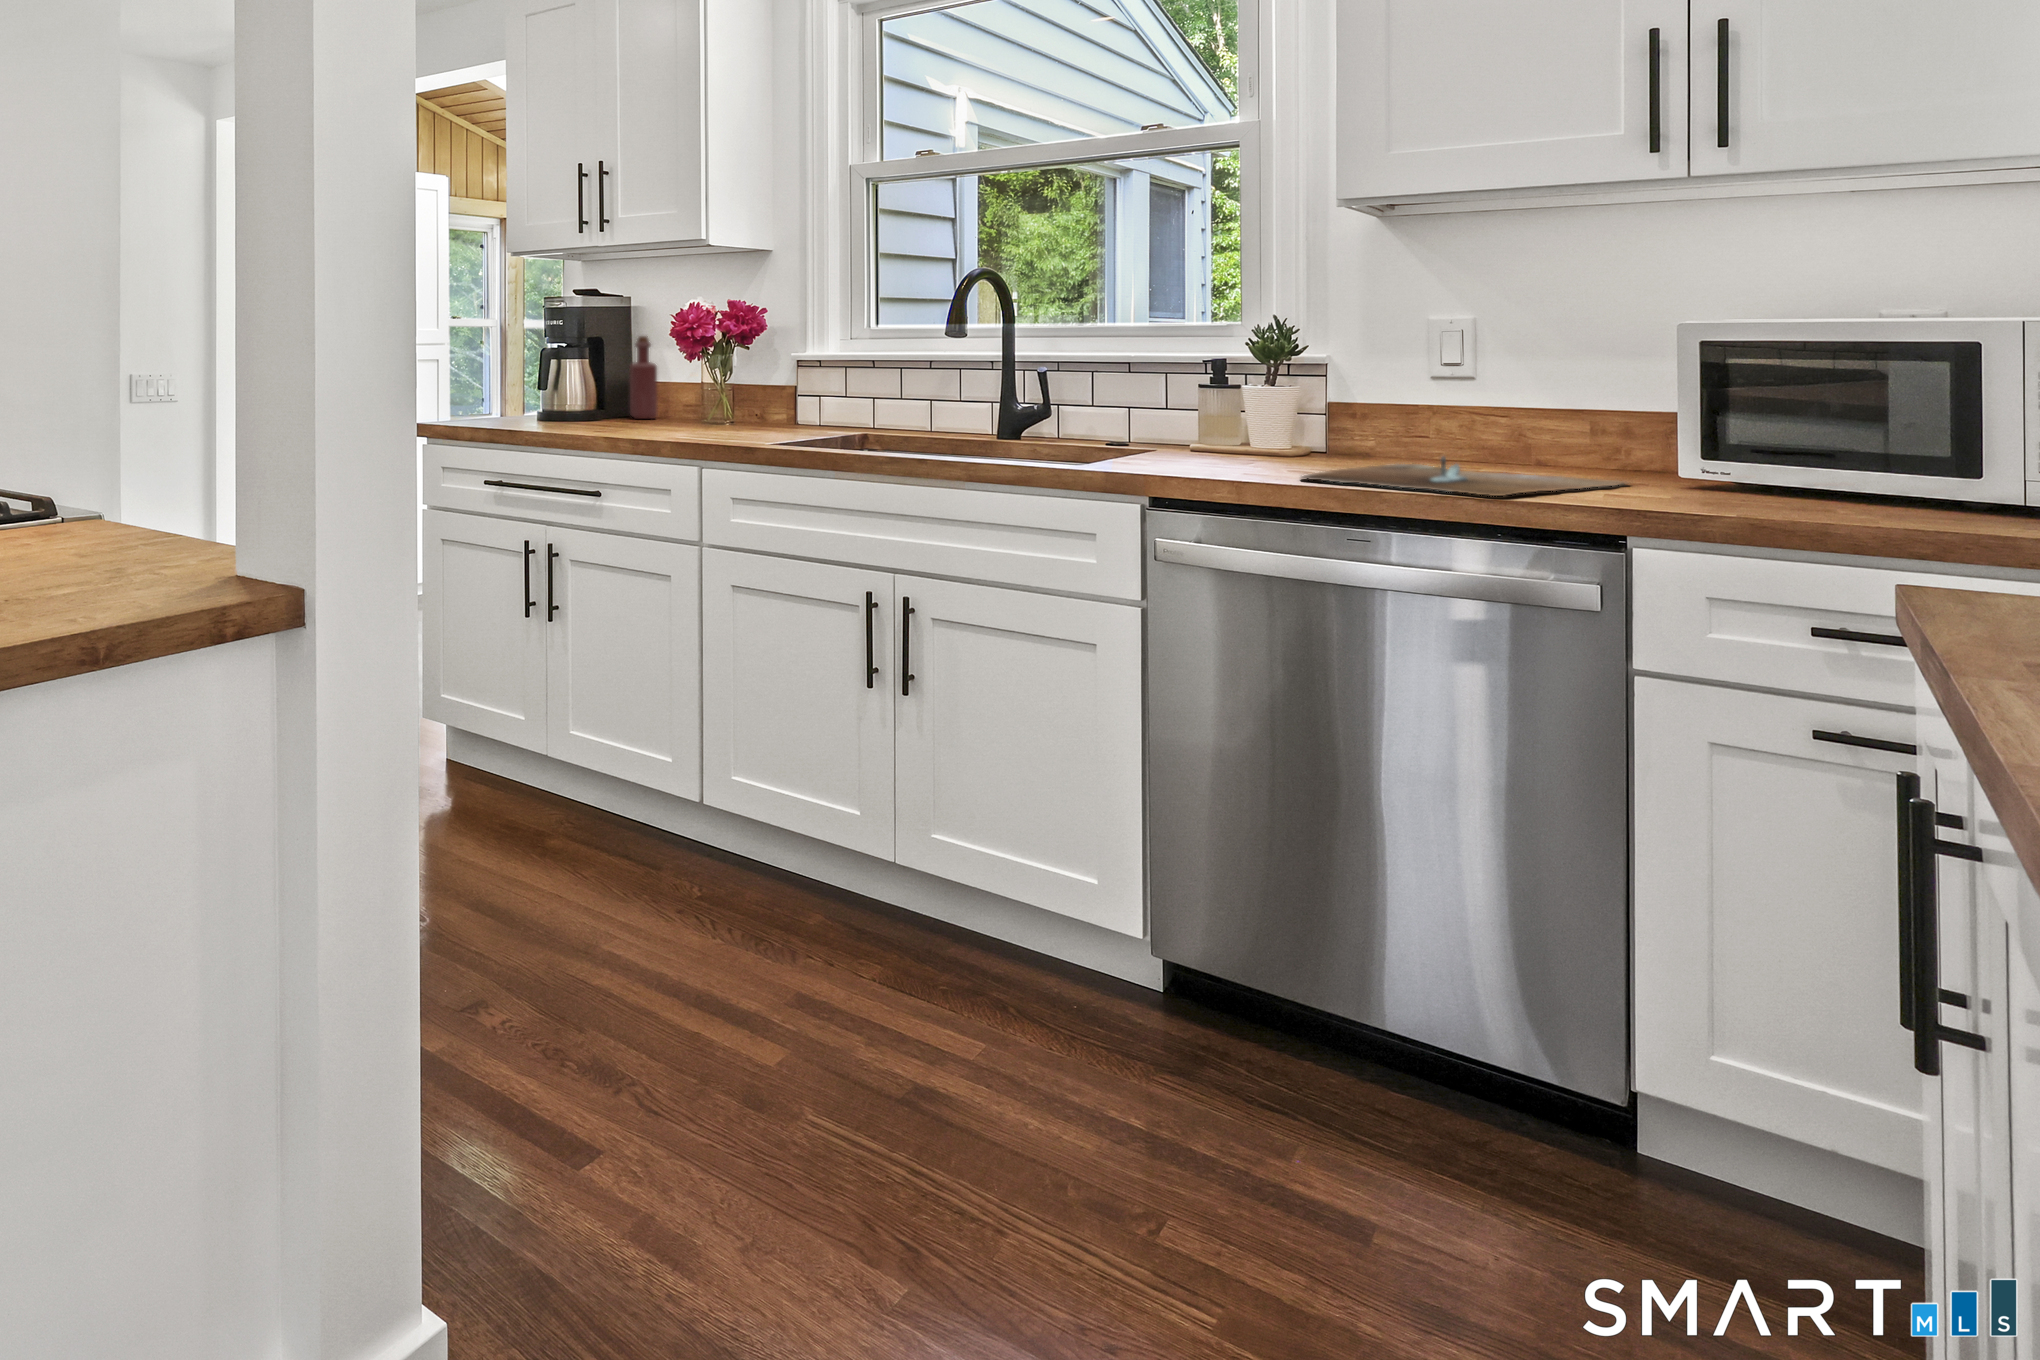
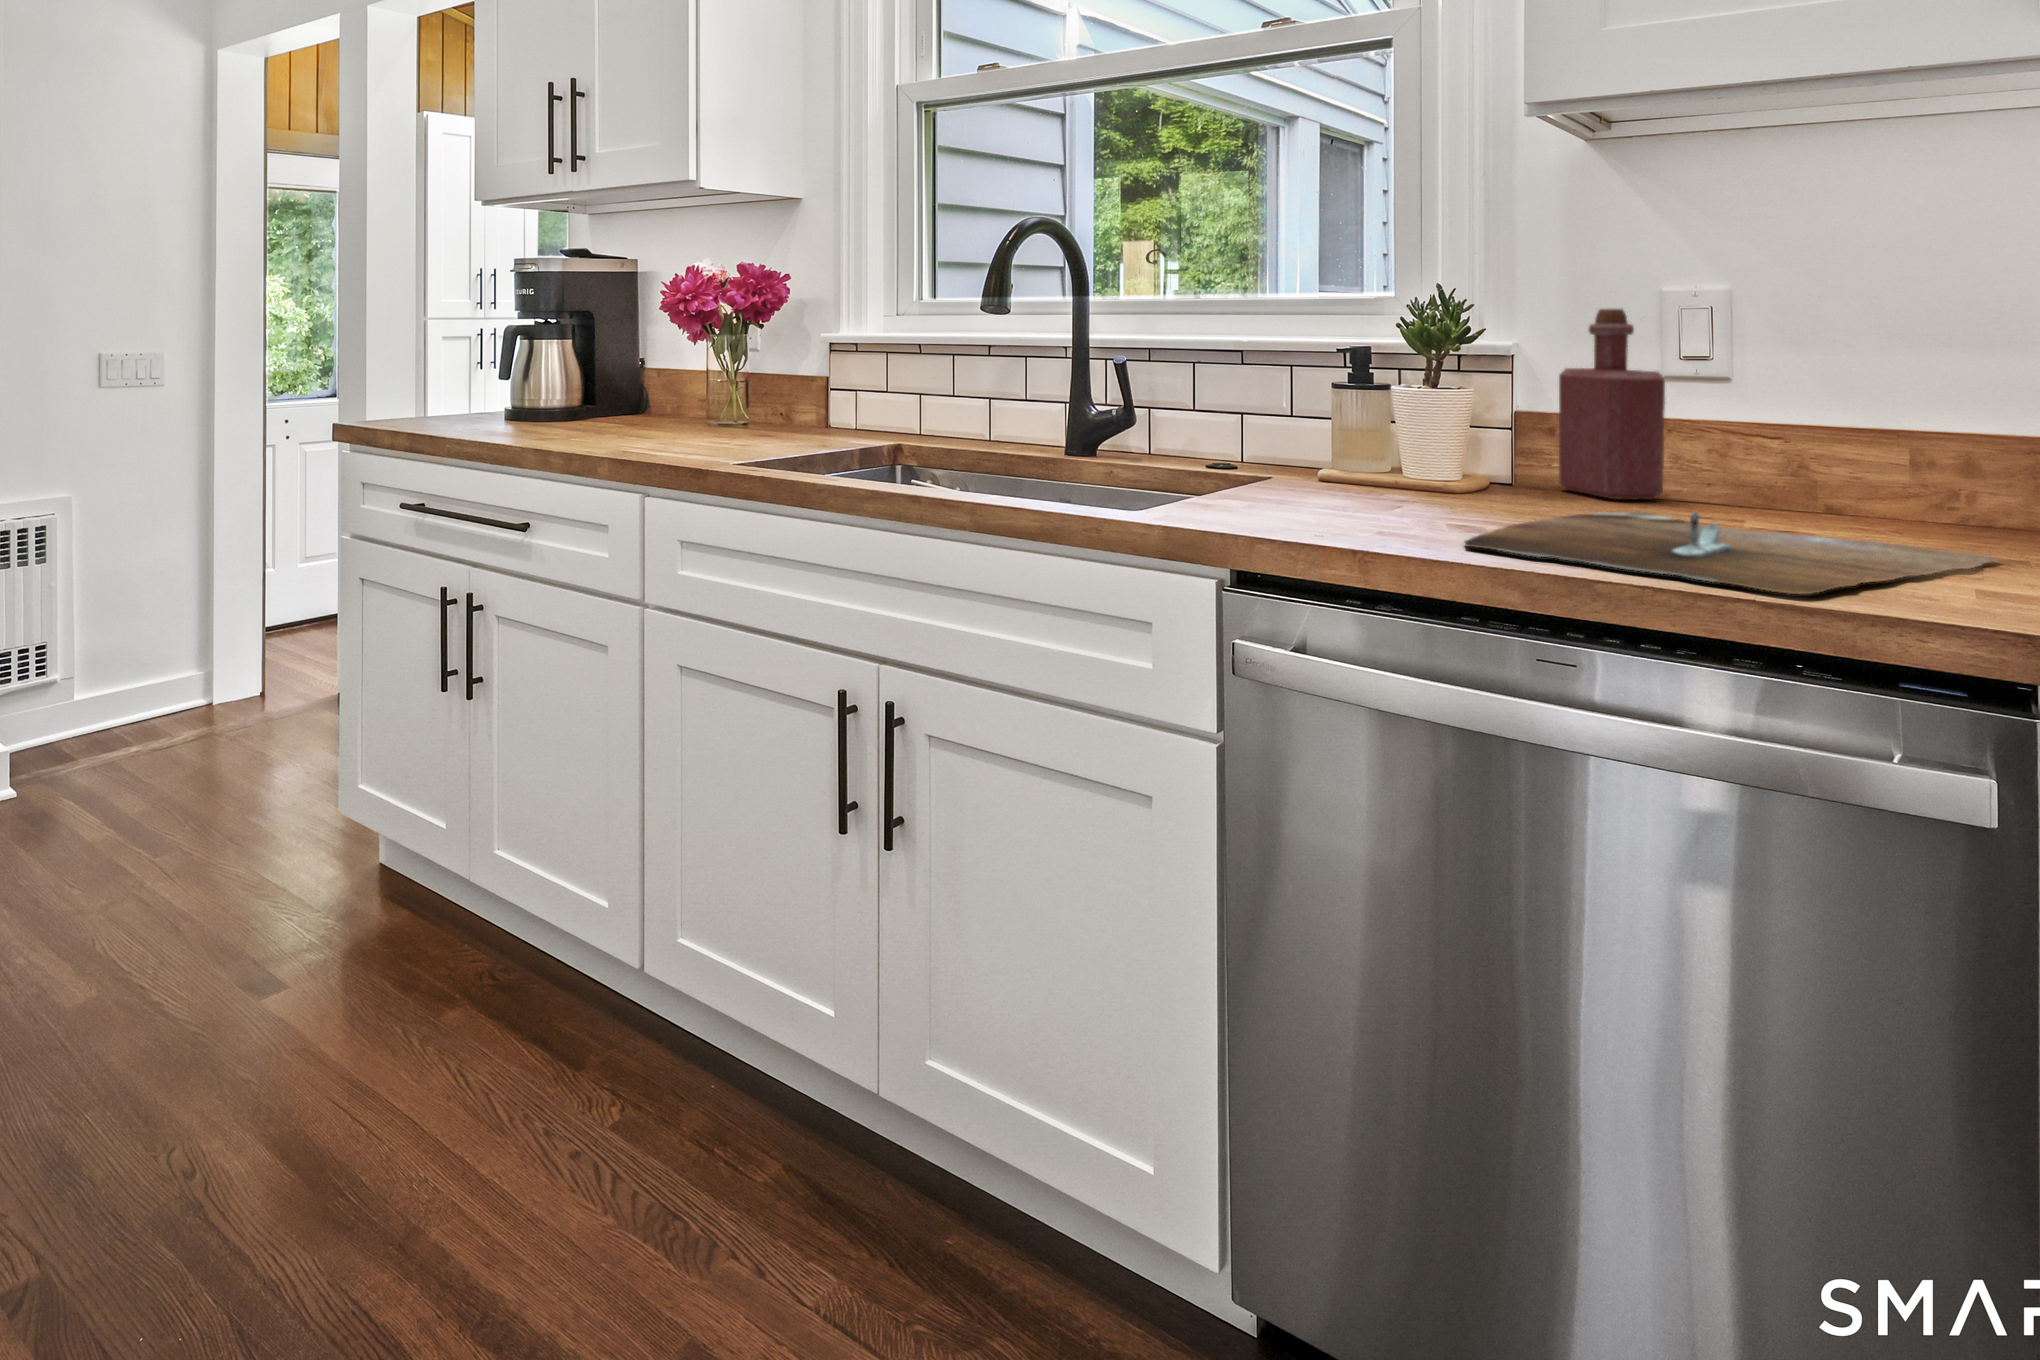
bottle: present [629,336,657,419] -> present [1559,309,1665,499]

